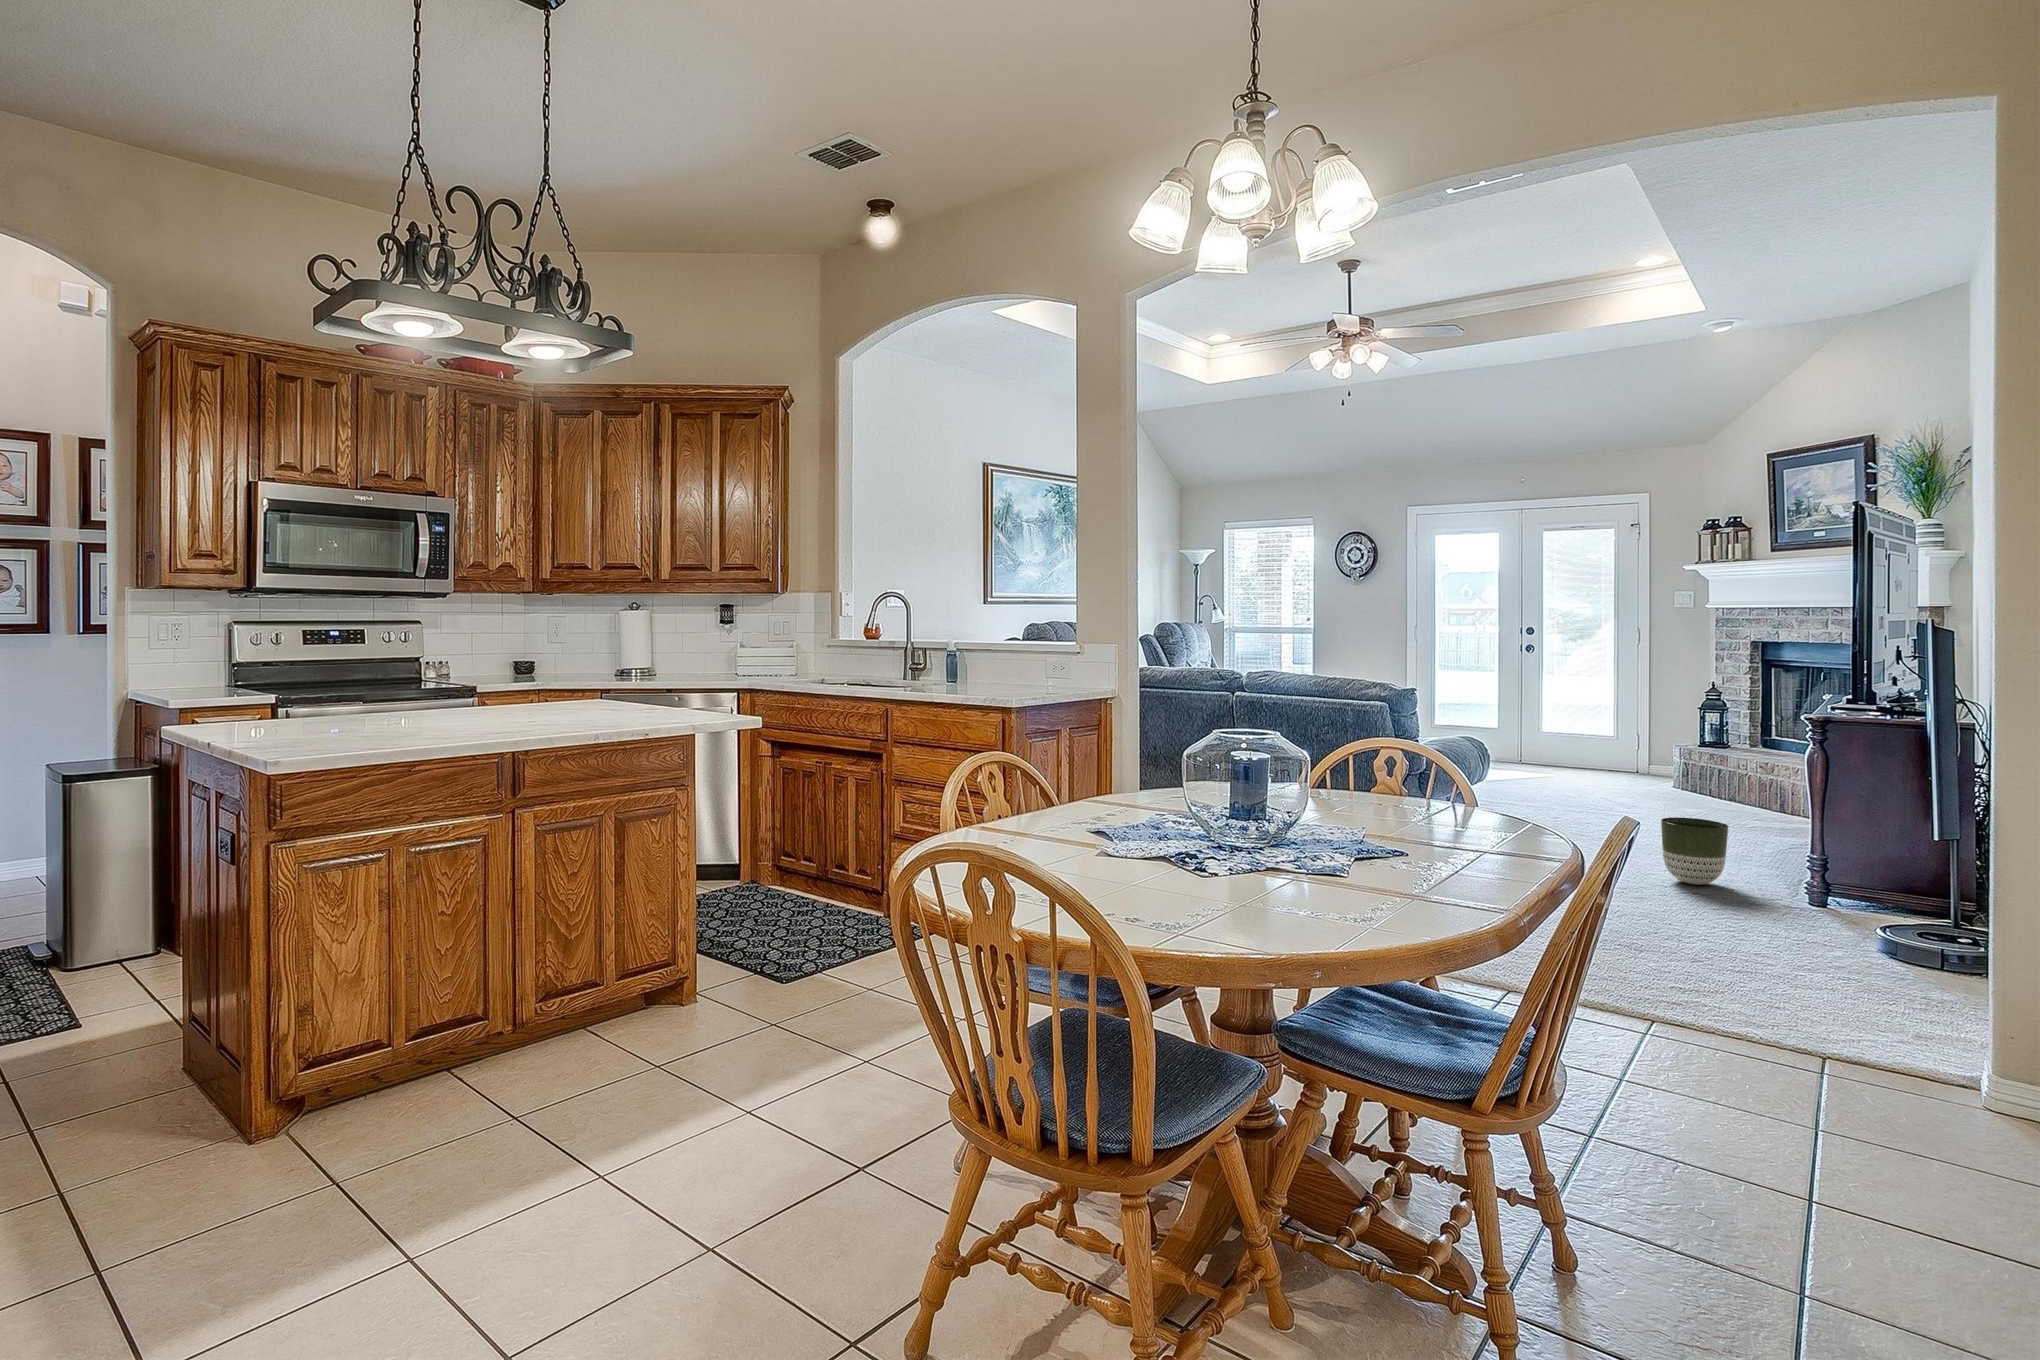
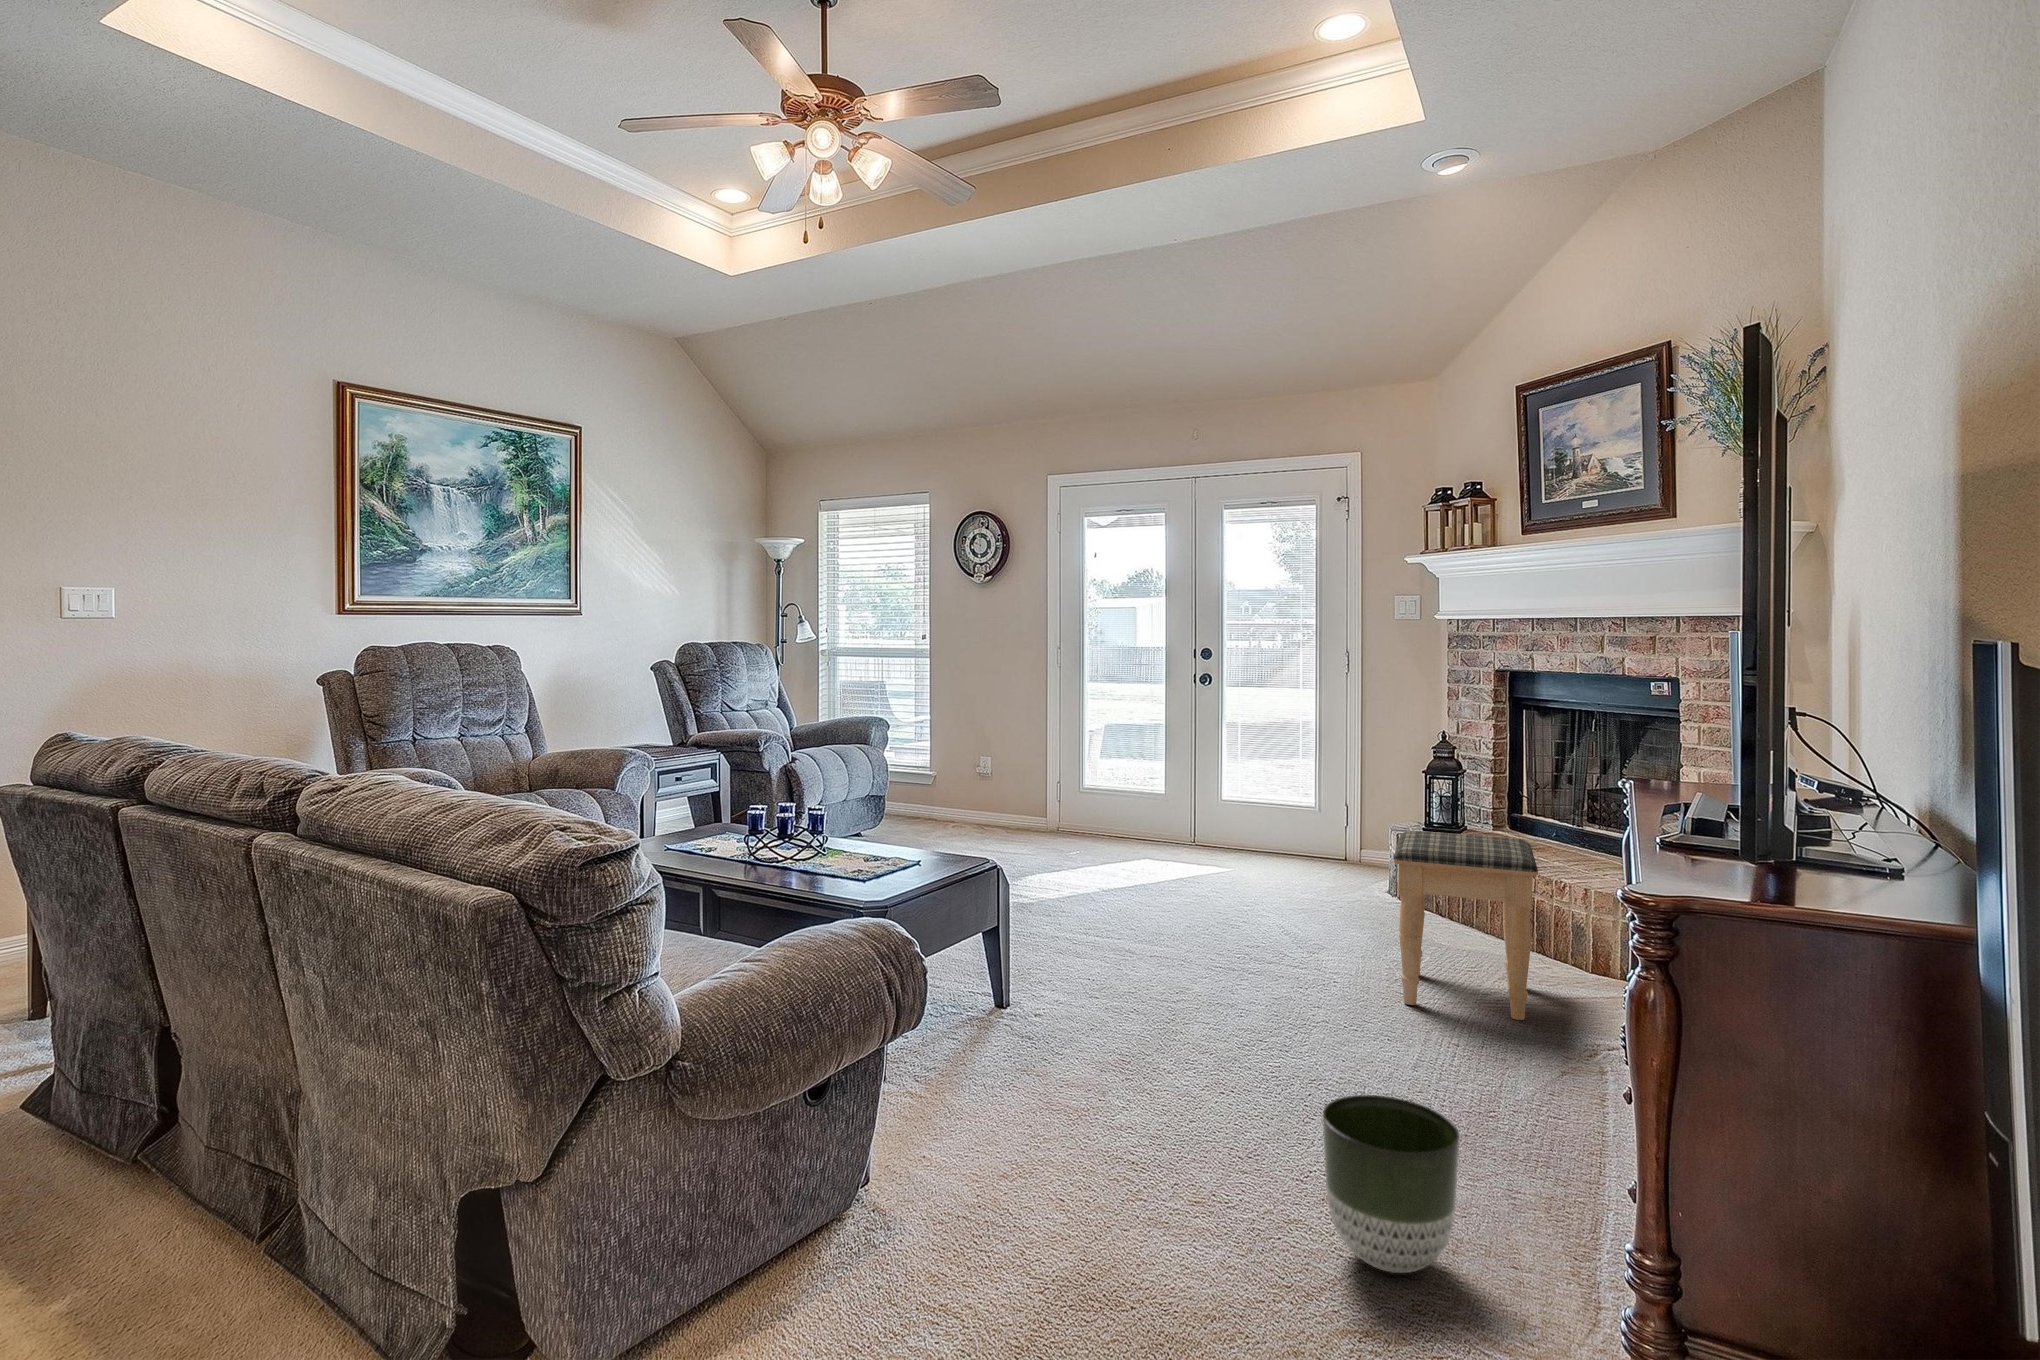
footstool: none [1684,732,1776,833] -> present [1393,830,1538,1020]

